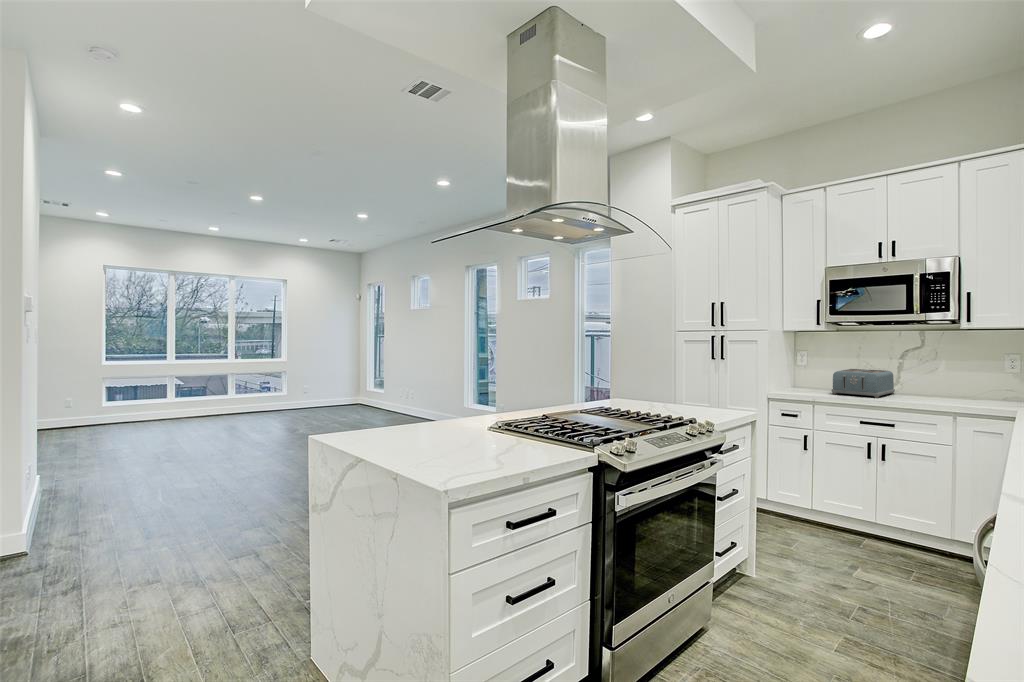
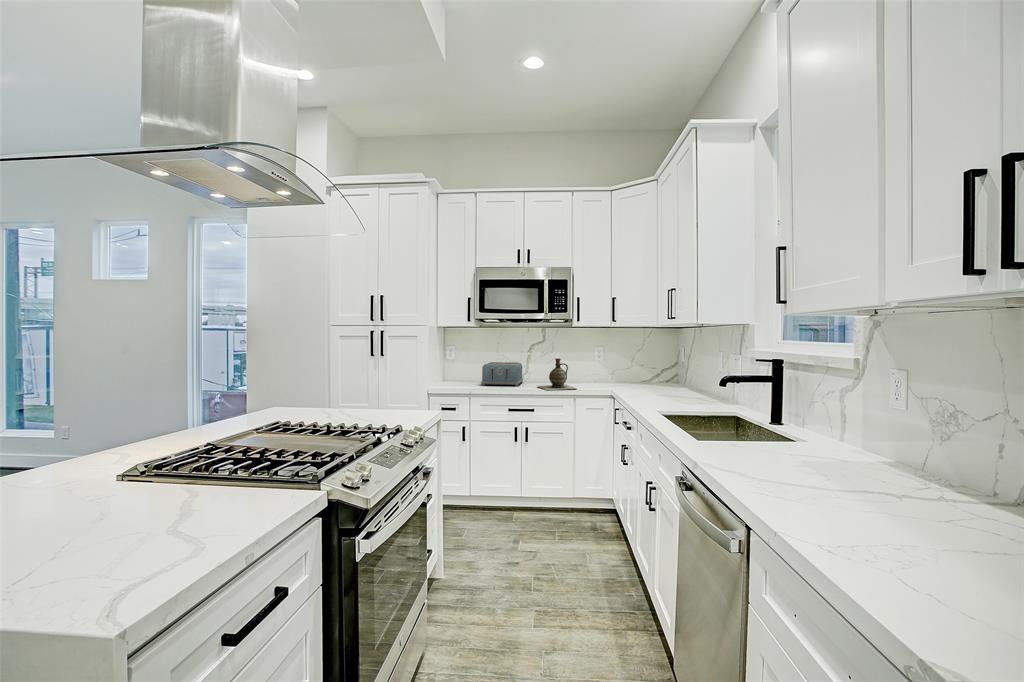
ceramic jug: none [901,369,959,407] -> present [538,358,576,390]

